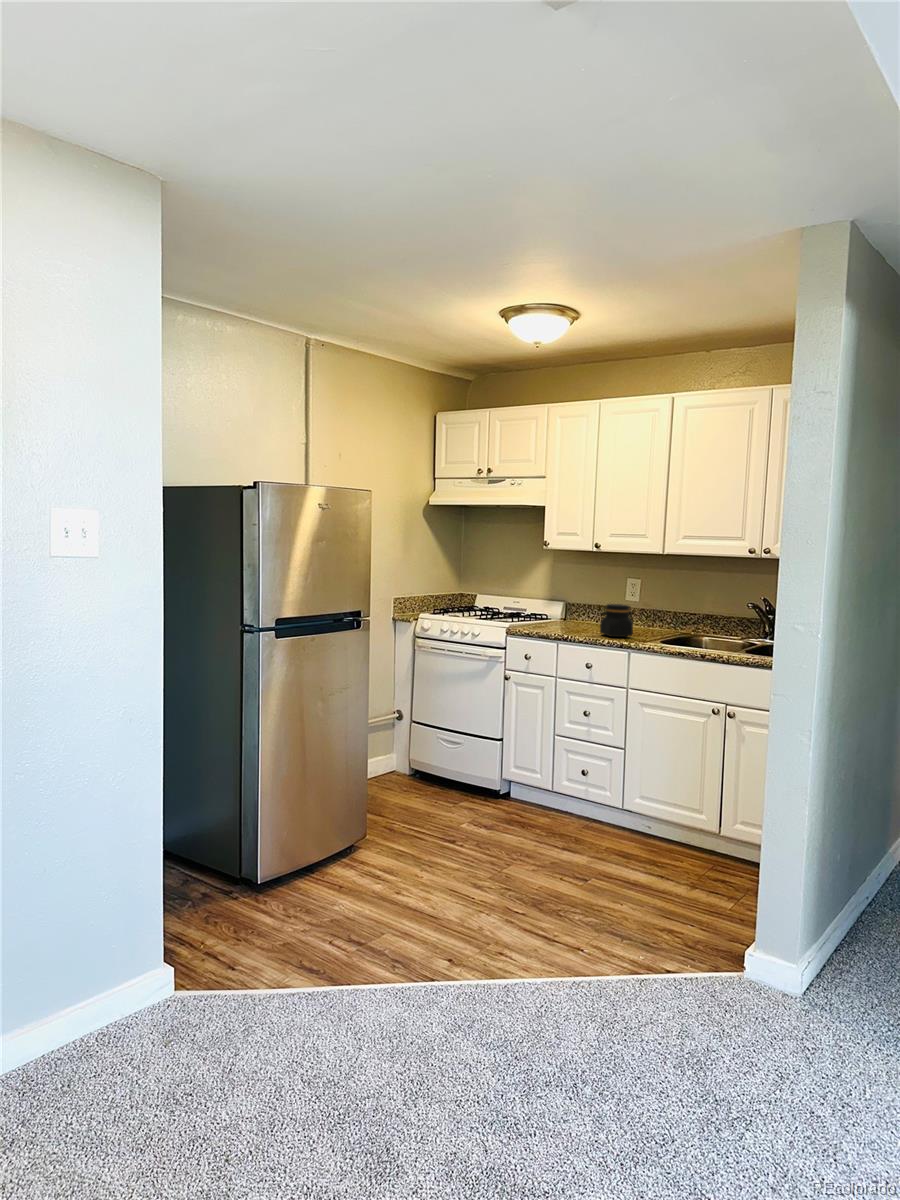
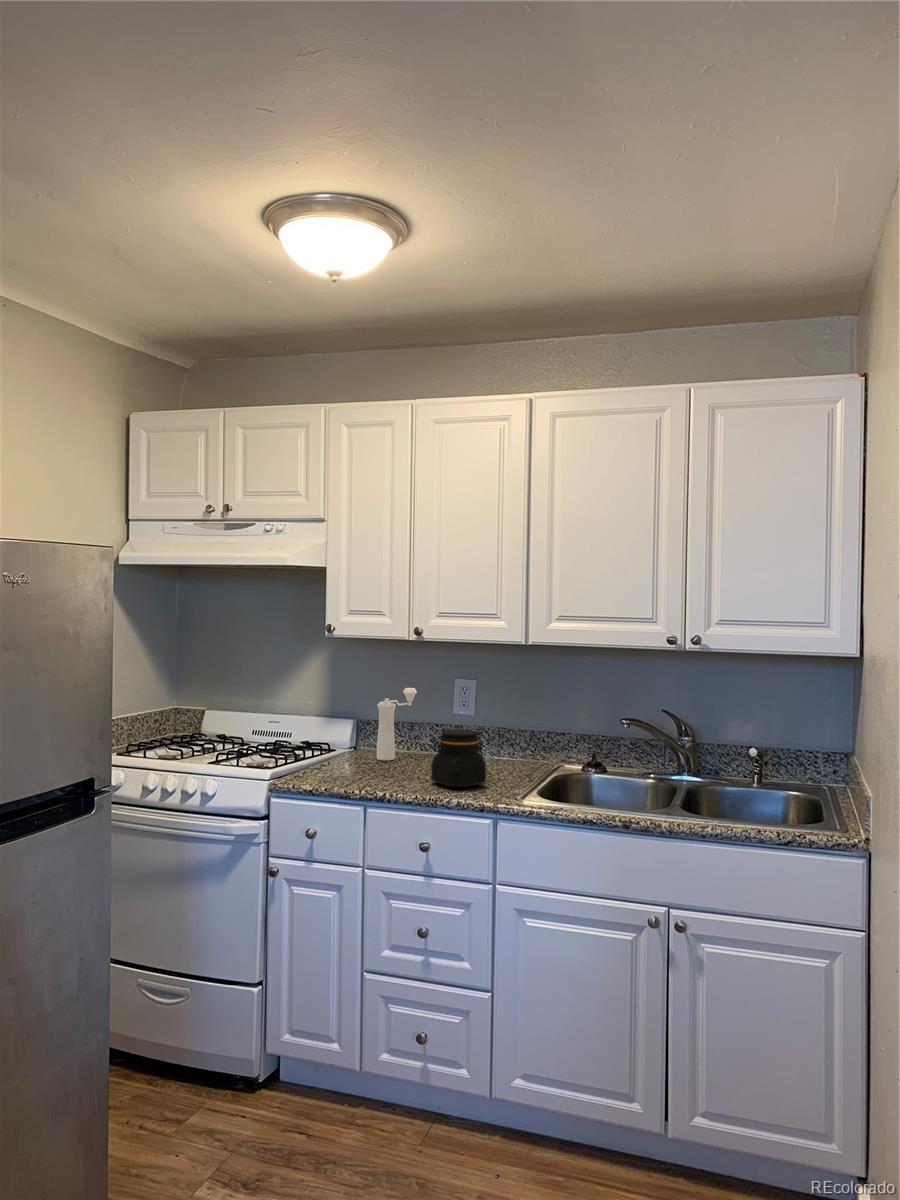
pepper mill: none [575,583,603,625] -> present [377,688,417,760]

